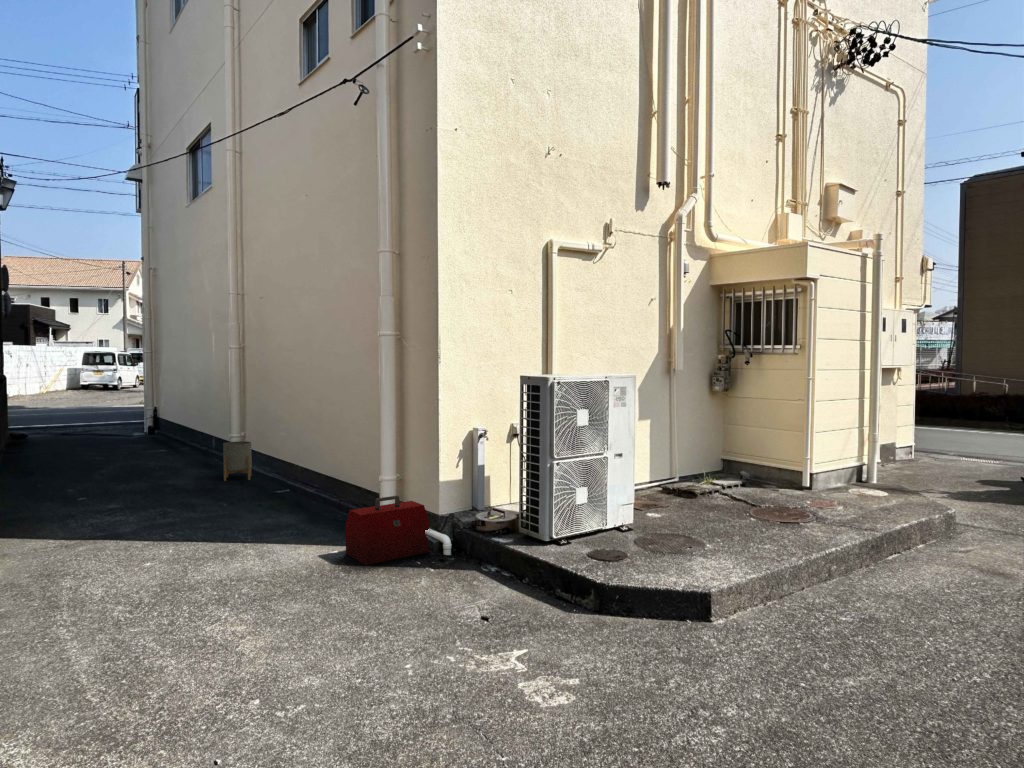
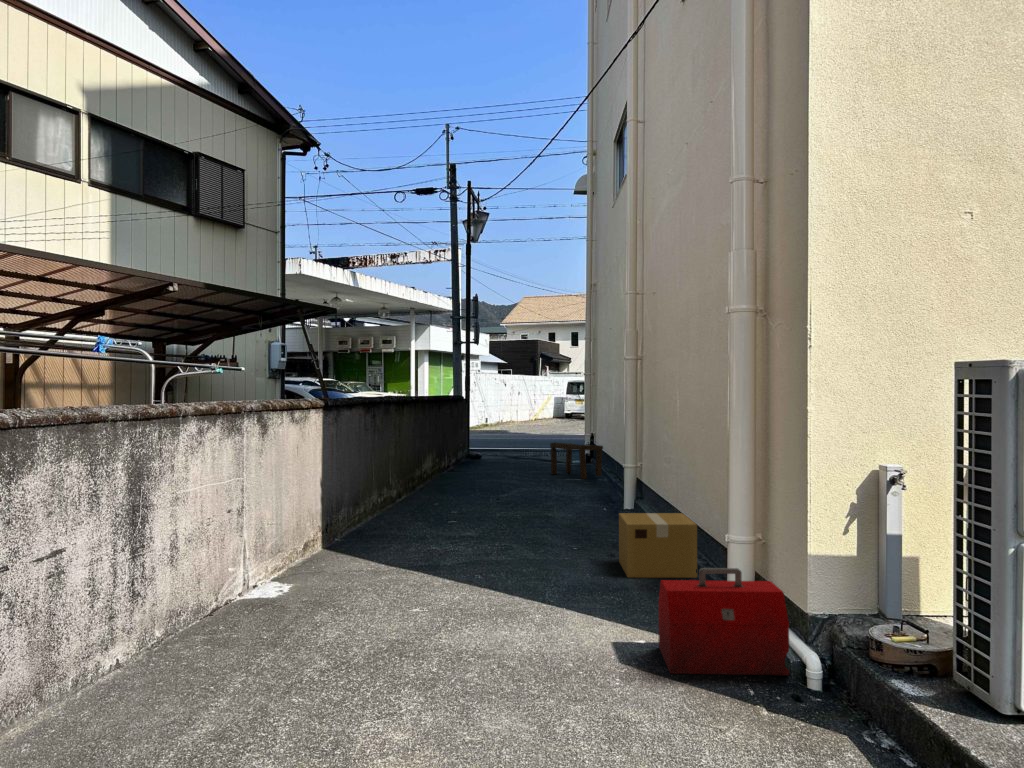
bench: none [127,417,184,449] -> present [550,443,603,479]
planter: present [223,441,252,481] -> none [604,473,640,523]
cardboard box: none [267,467,333,518] -> present [619,513,697,578]

